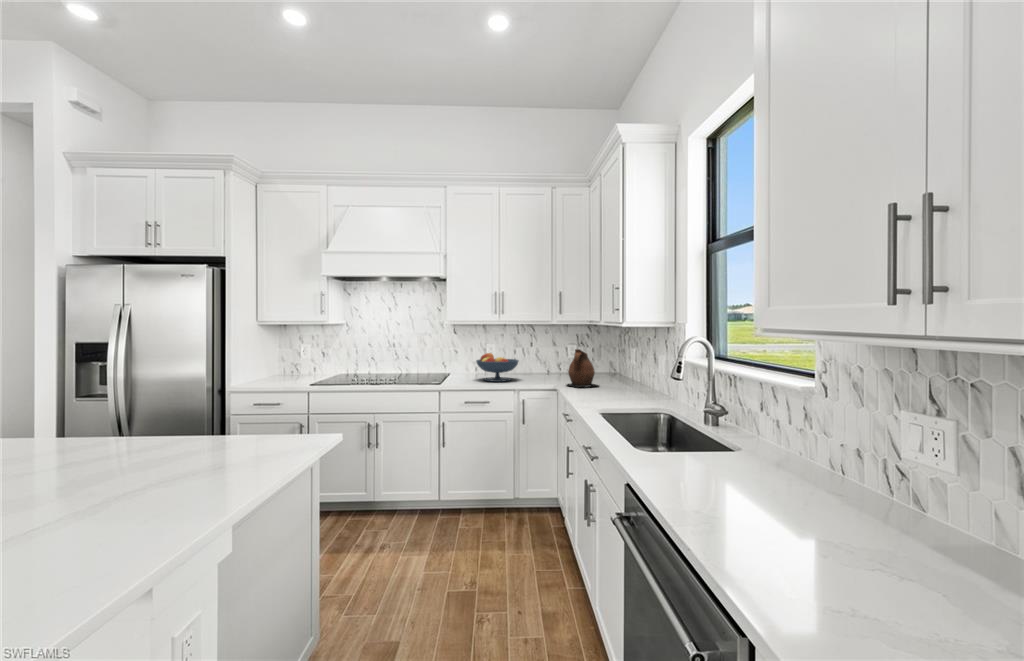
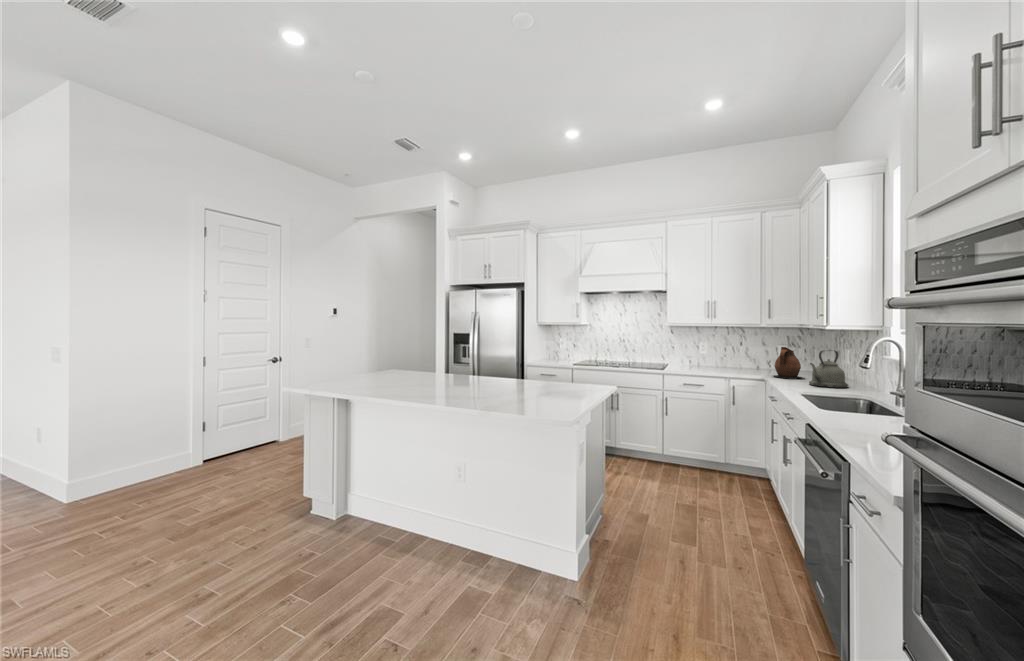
fruit bowl: present [476,353,519,382] -> none [692,348,730,371]
kettle: none [606,353,644,398] -> present [809,351,848,388]

